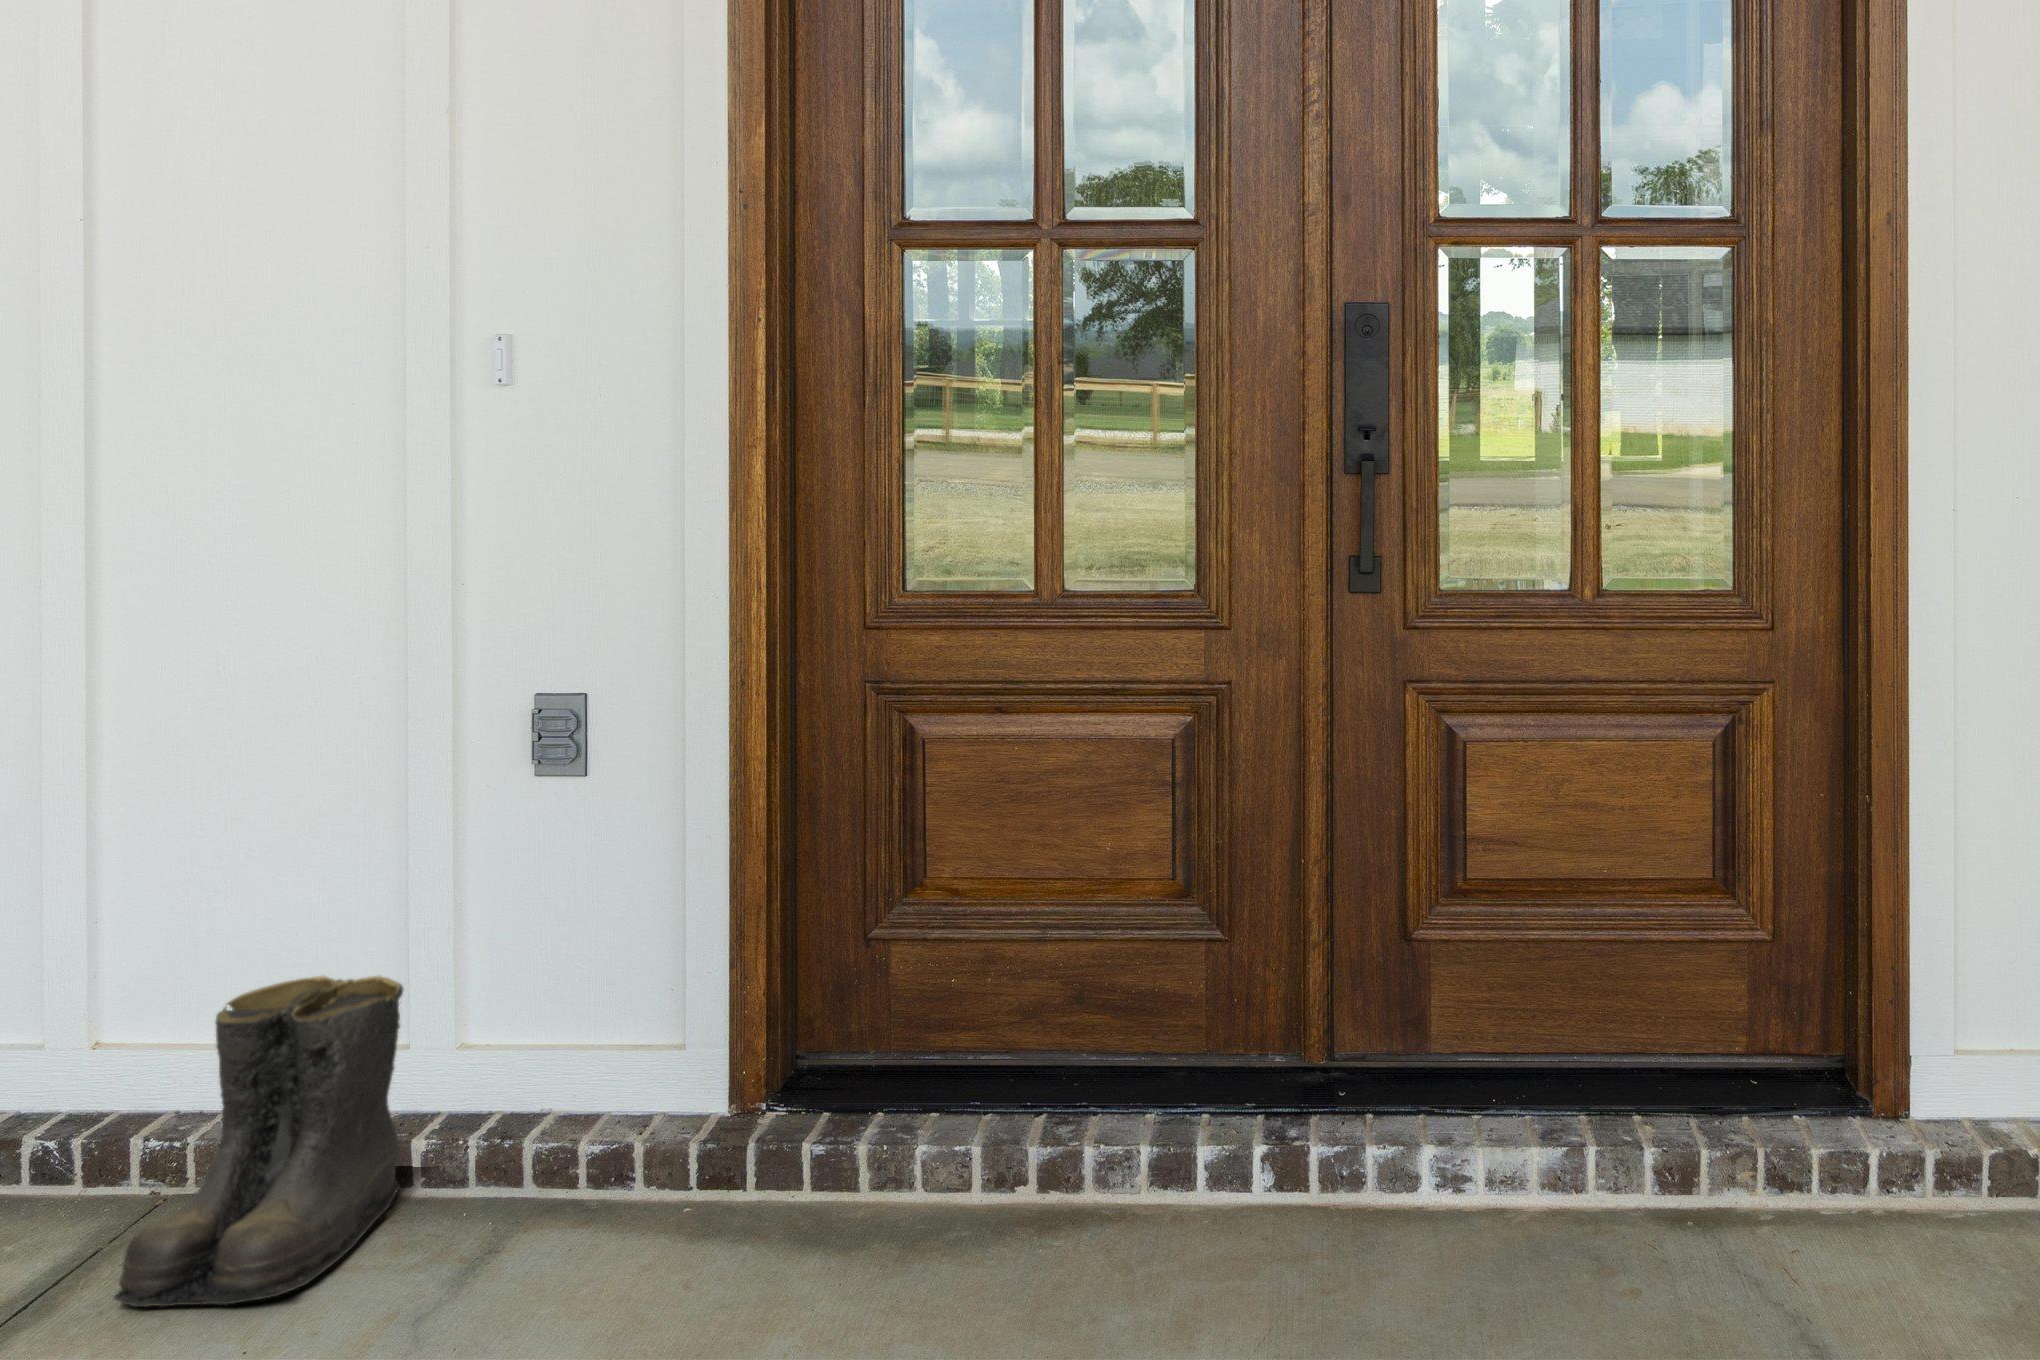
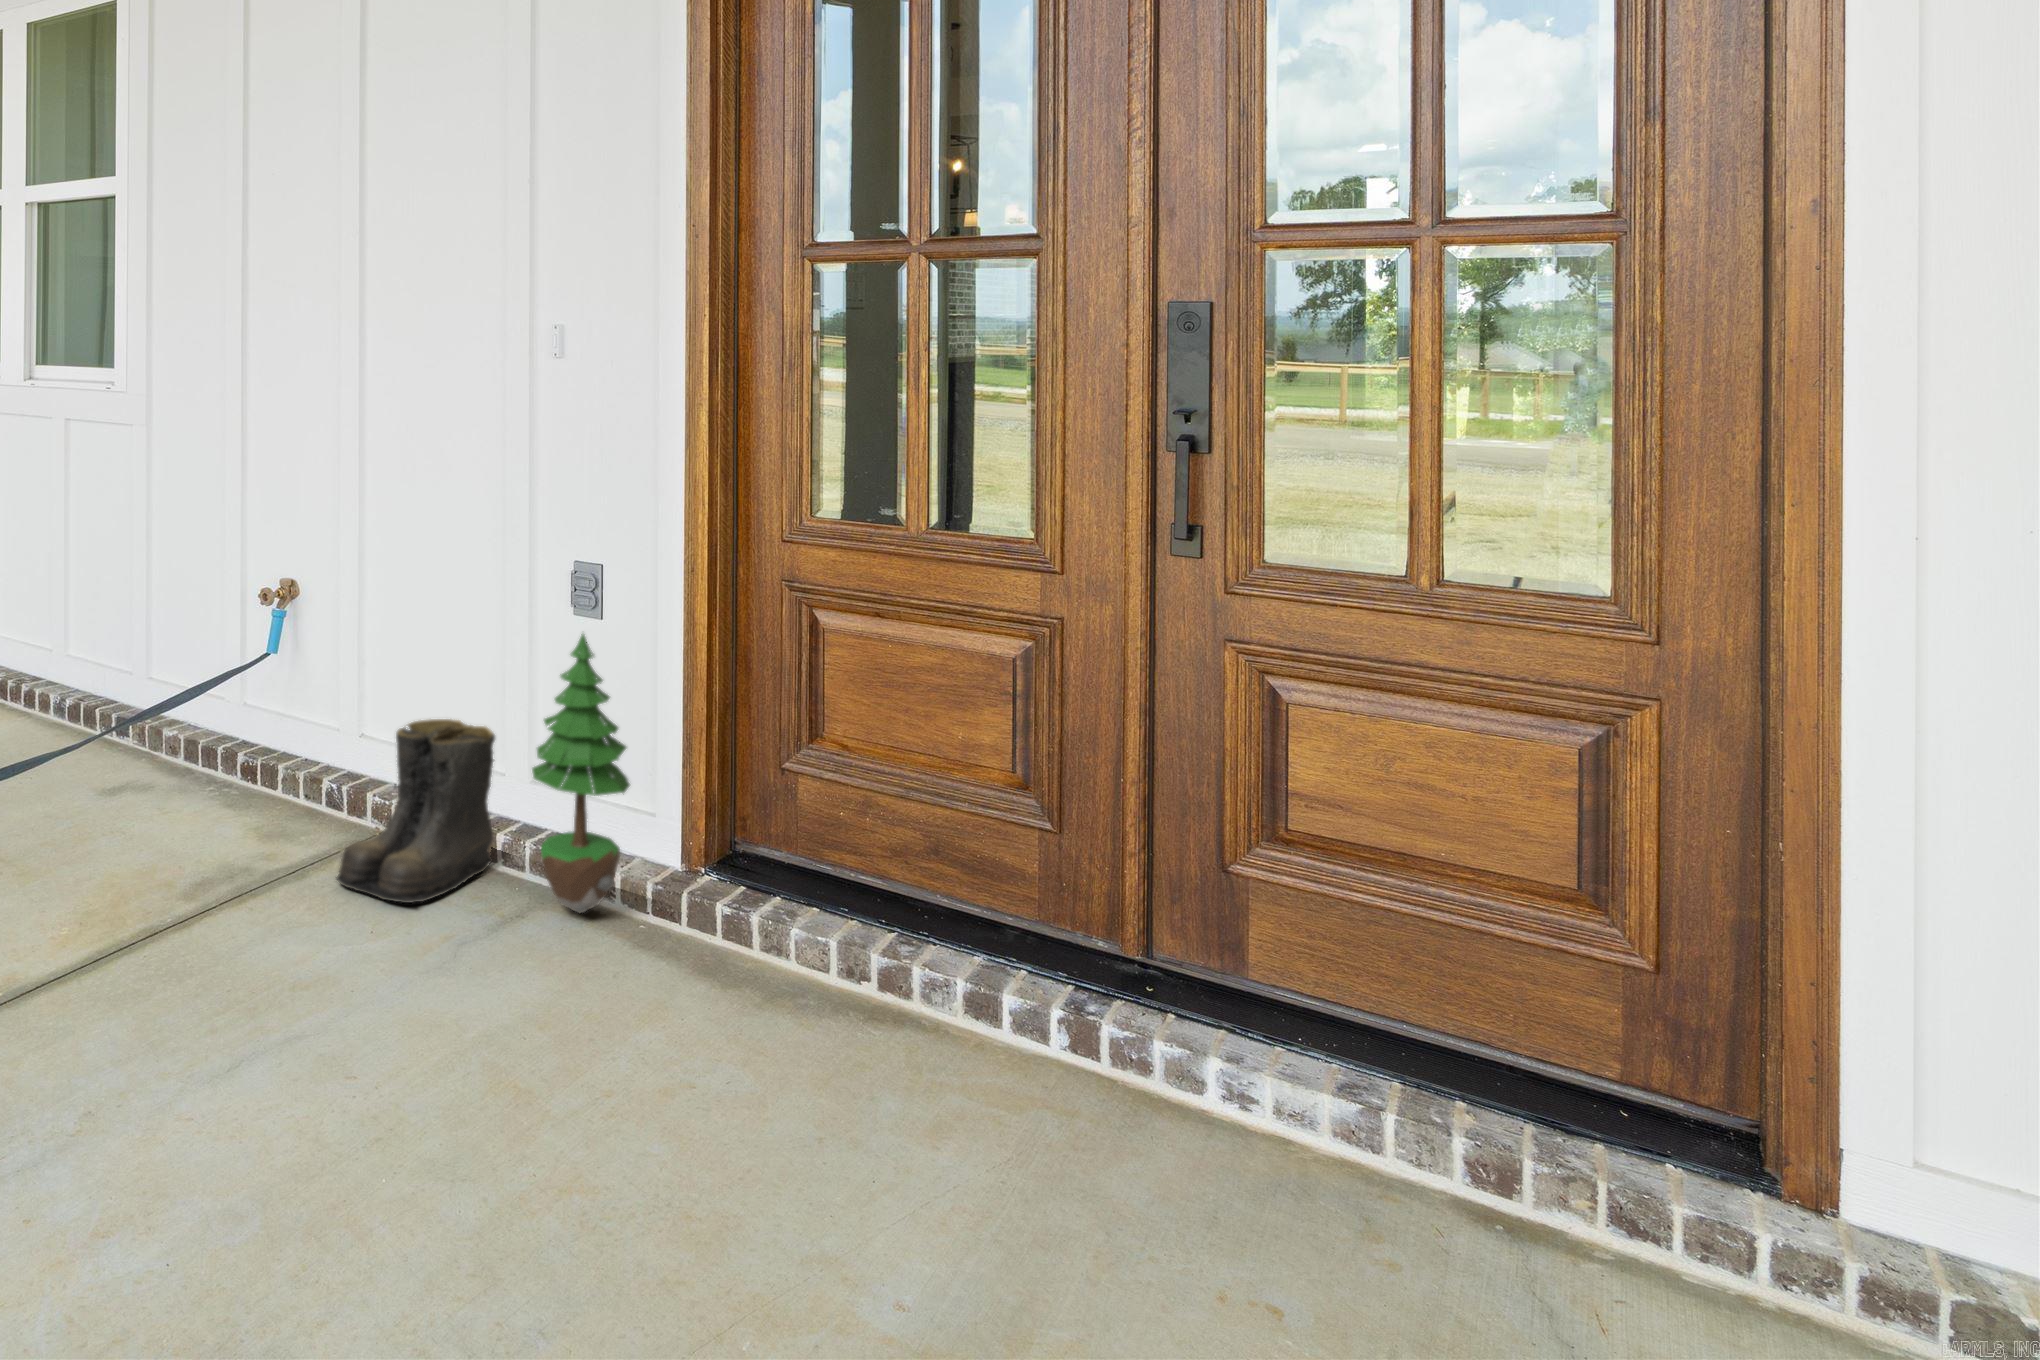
potted tree: none [494,794,660,1223] -> present [532,634,630,913]

